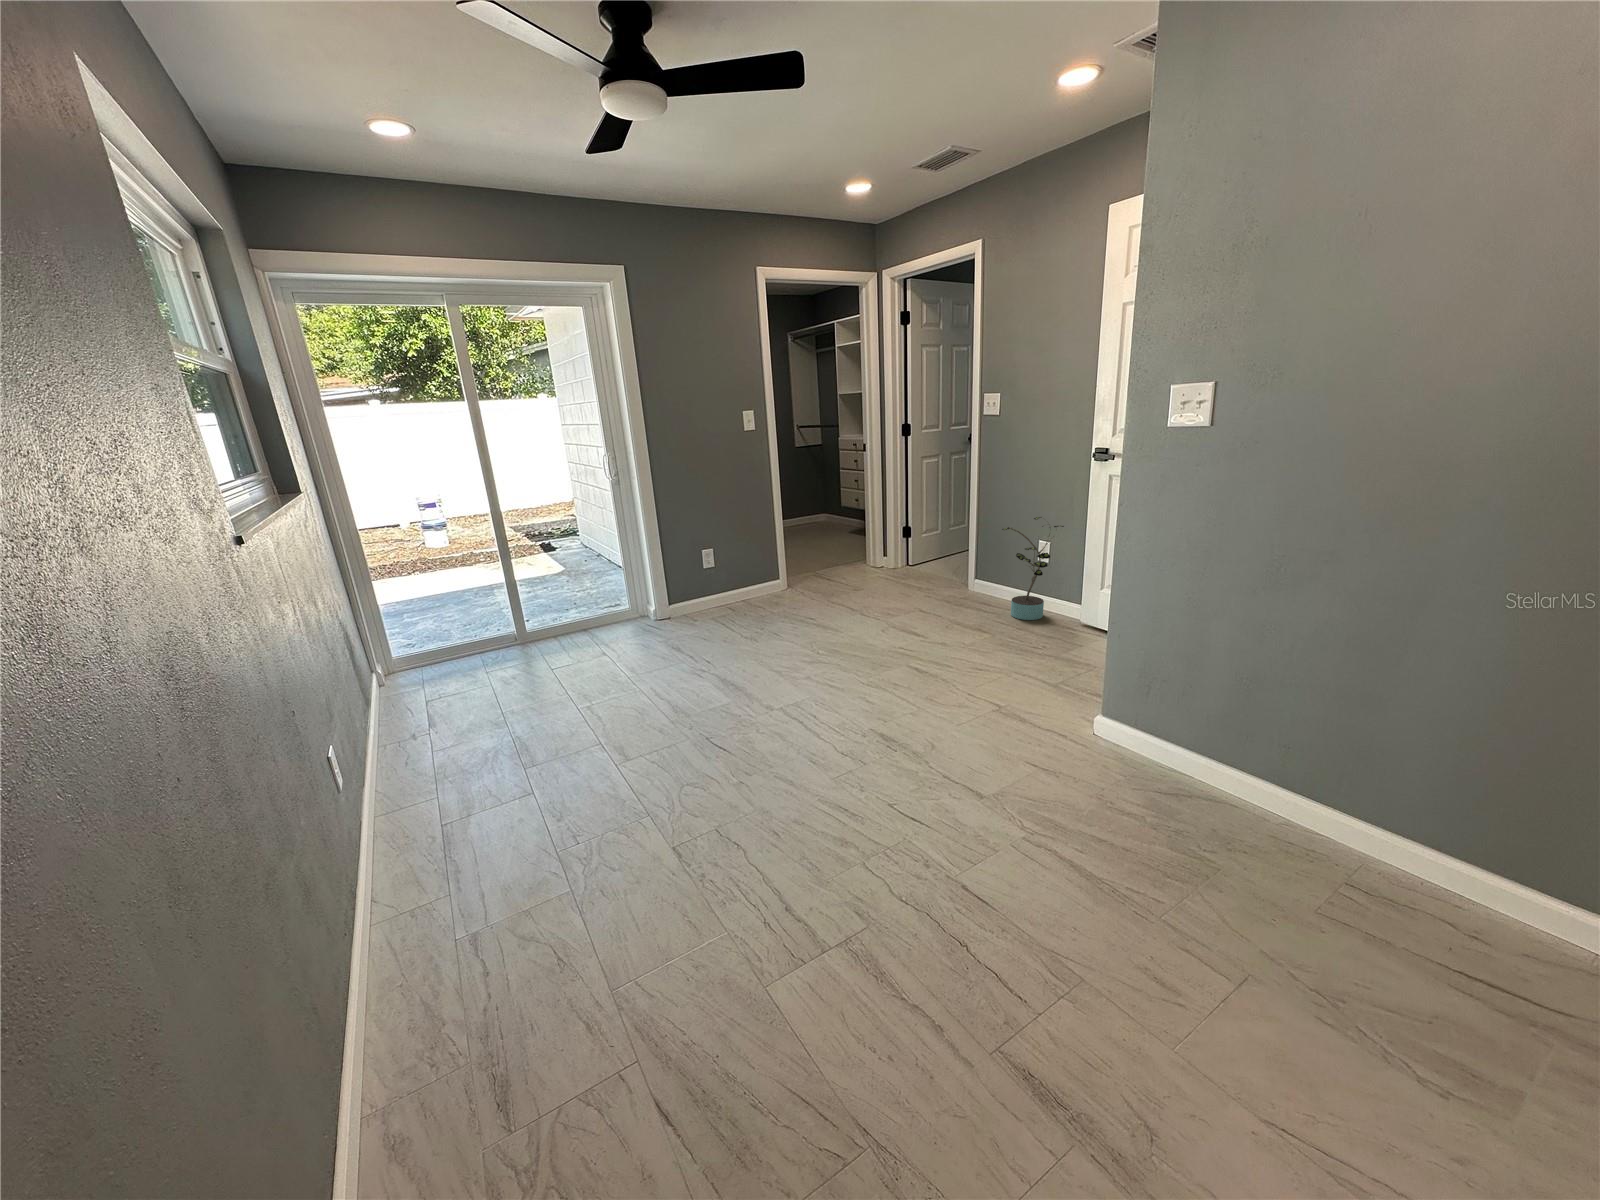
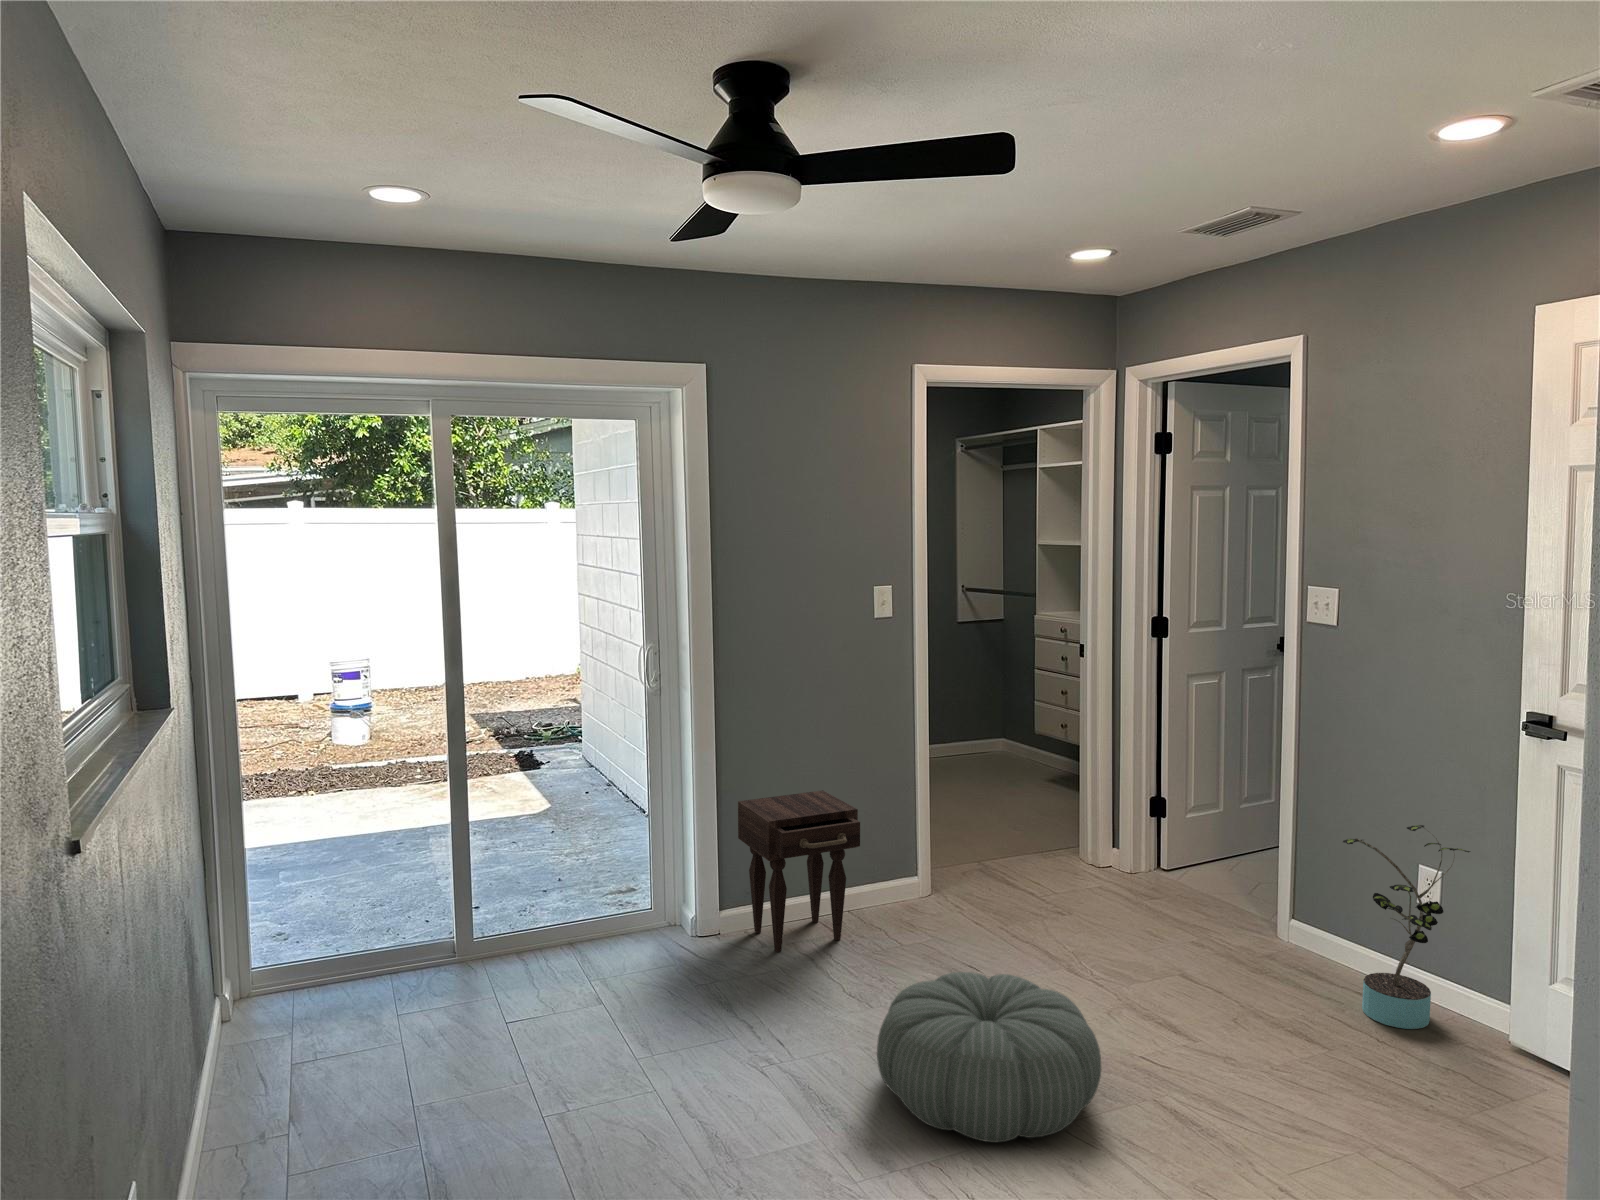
nightstand: none [674,534,746,622] -> present [738,790,860,952]
pouf: none [763,611,880,688] -> present [877,972,1101,1142]

